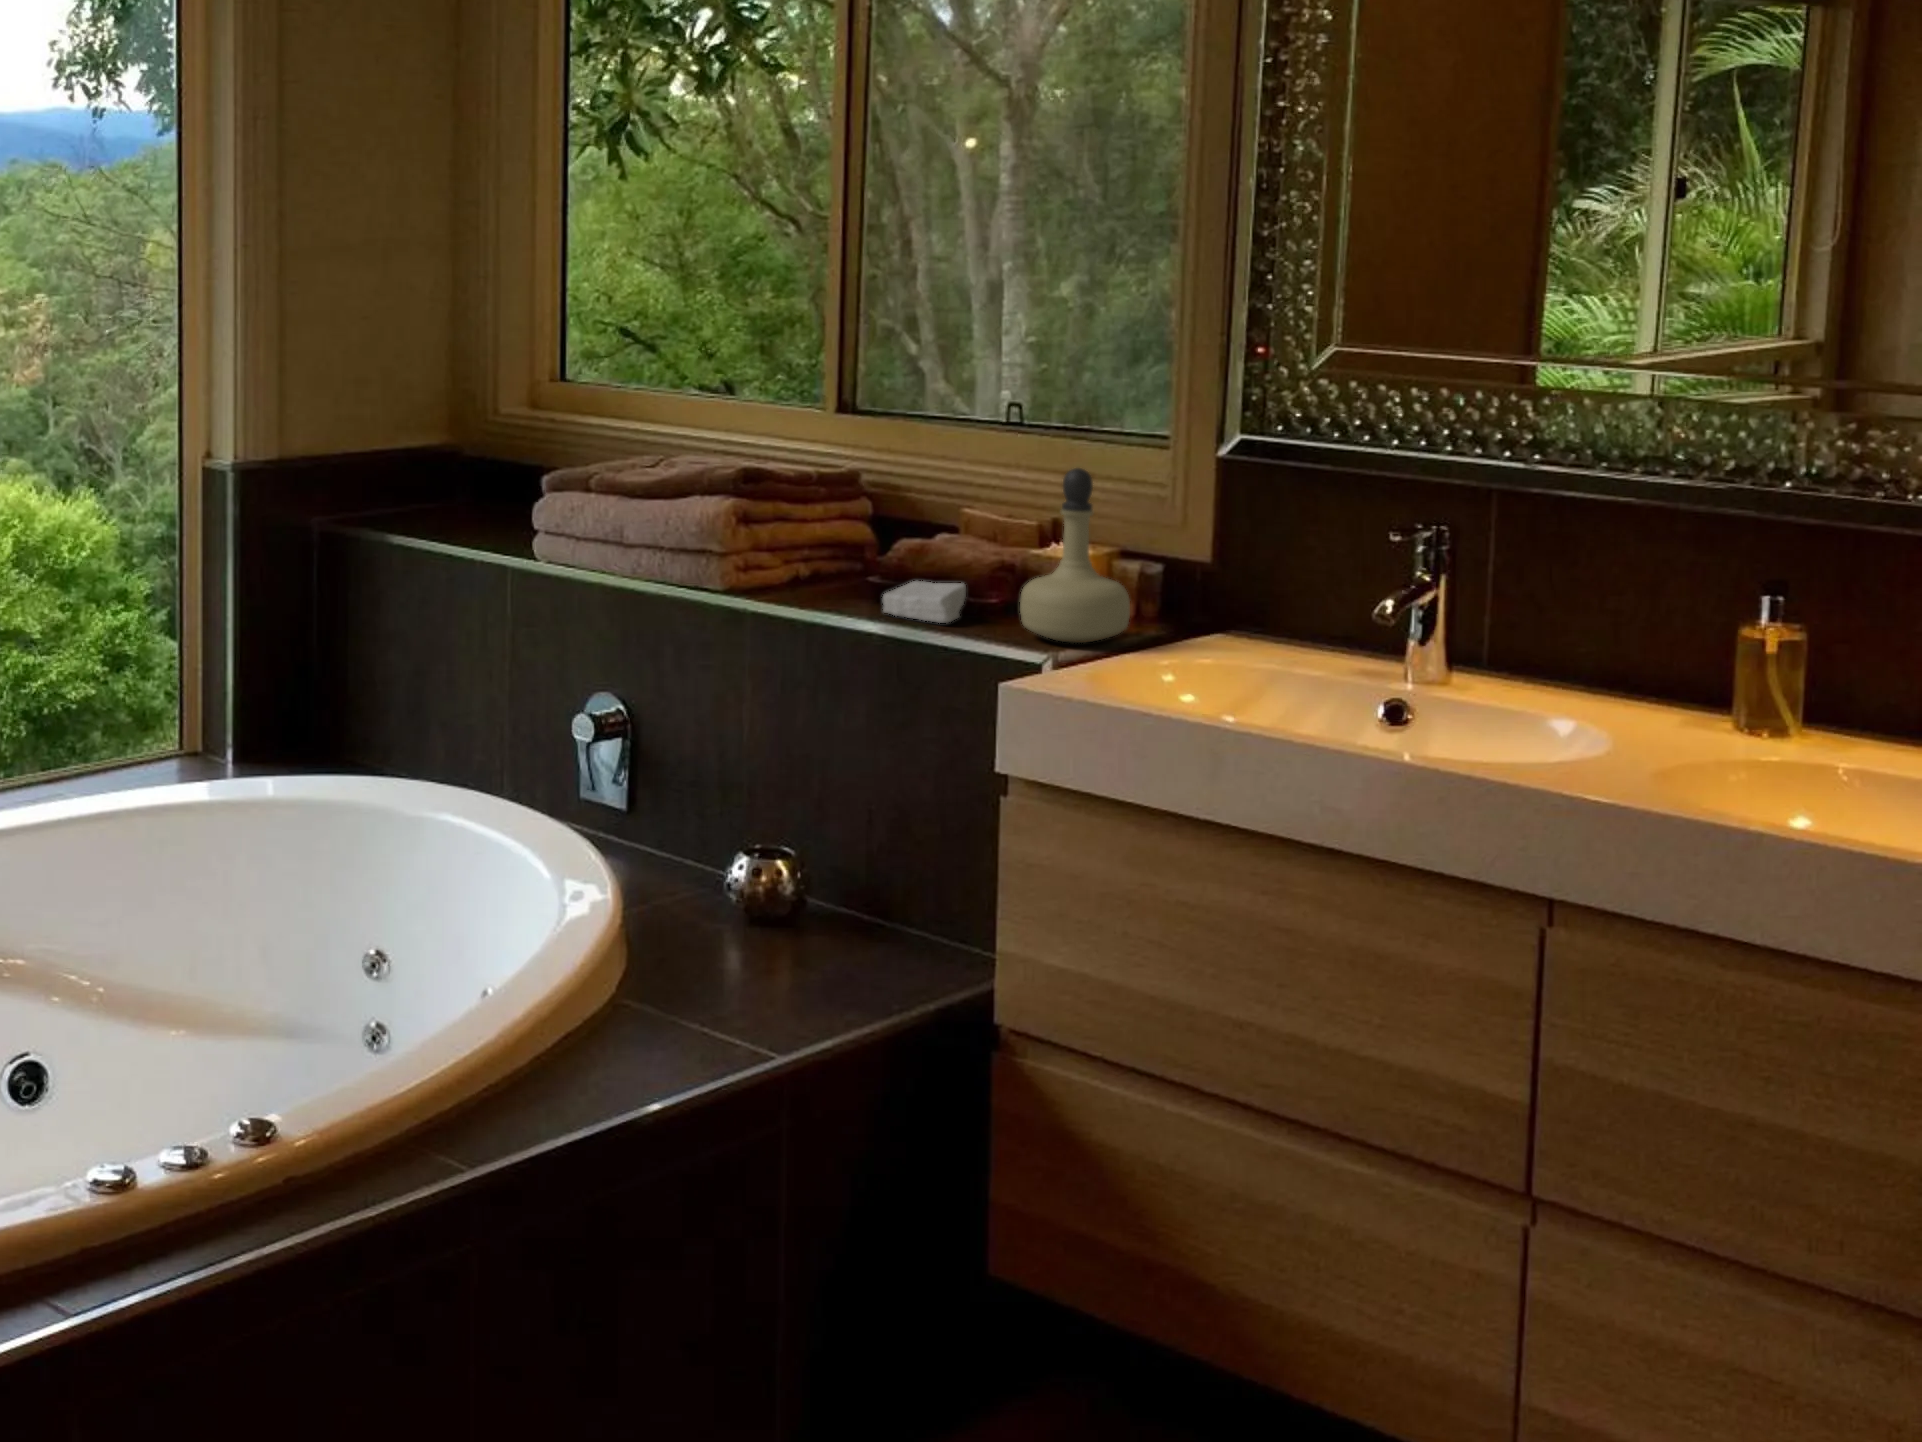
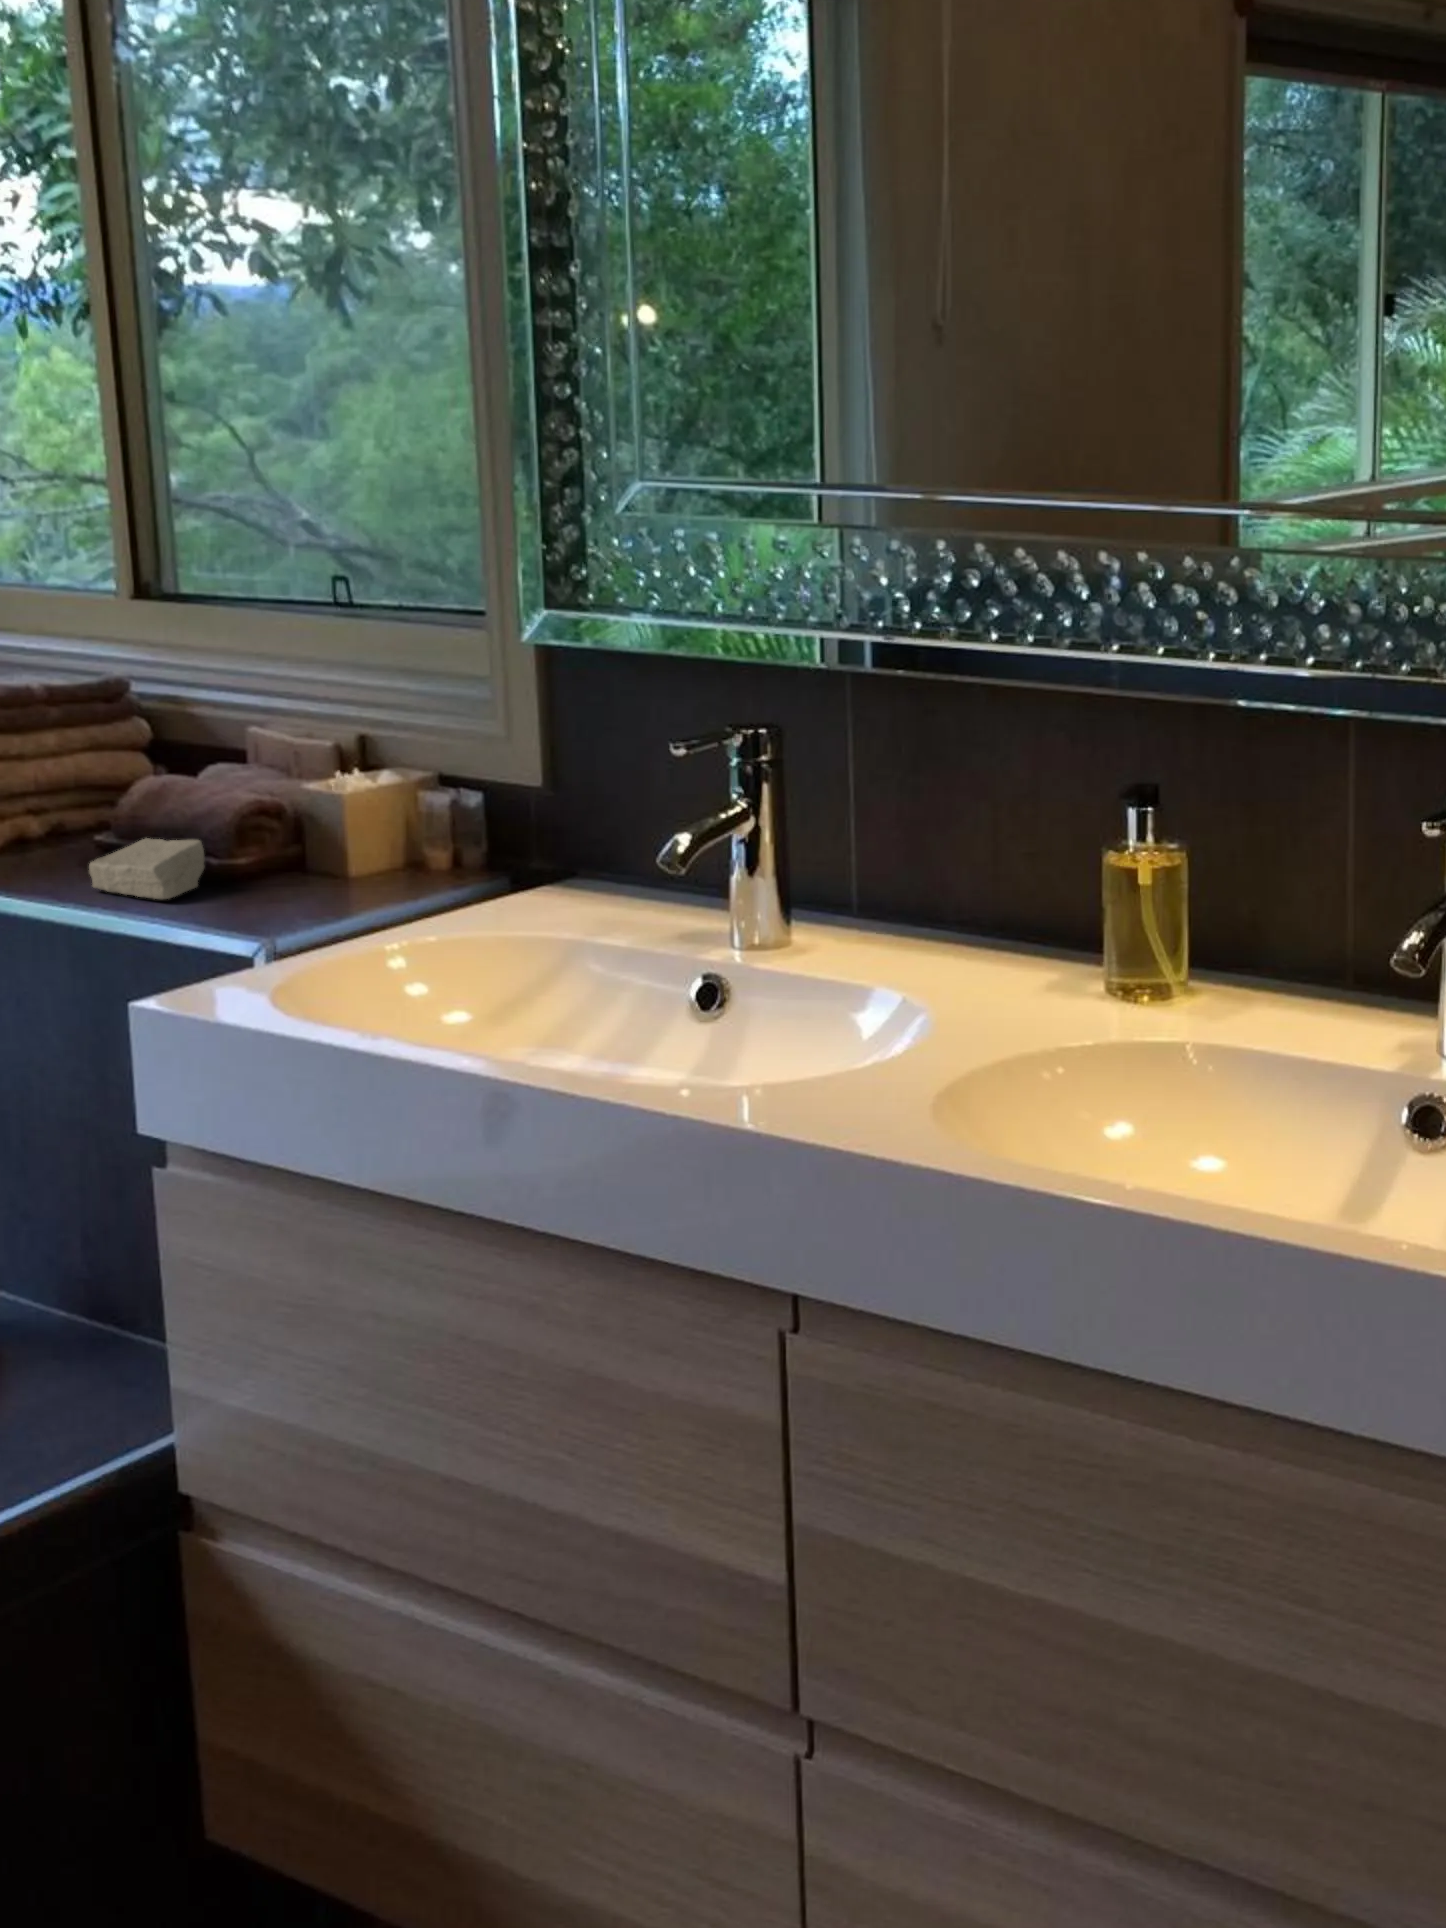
perfume bottle: present [1020,468,1130,643] -> none [249,673,406,918]

